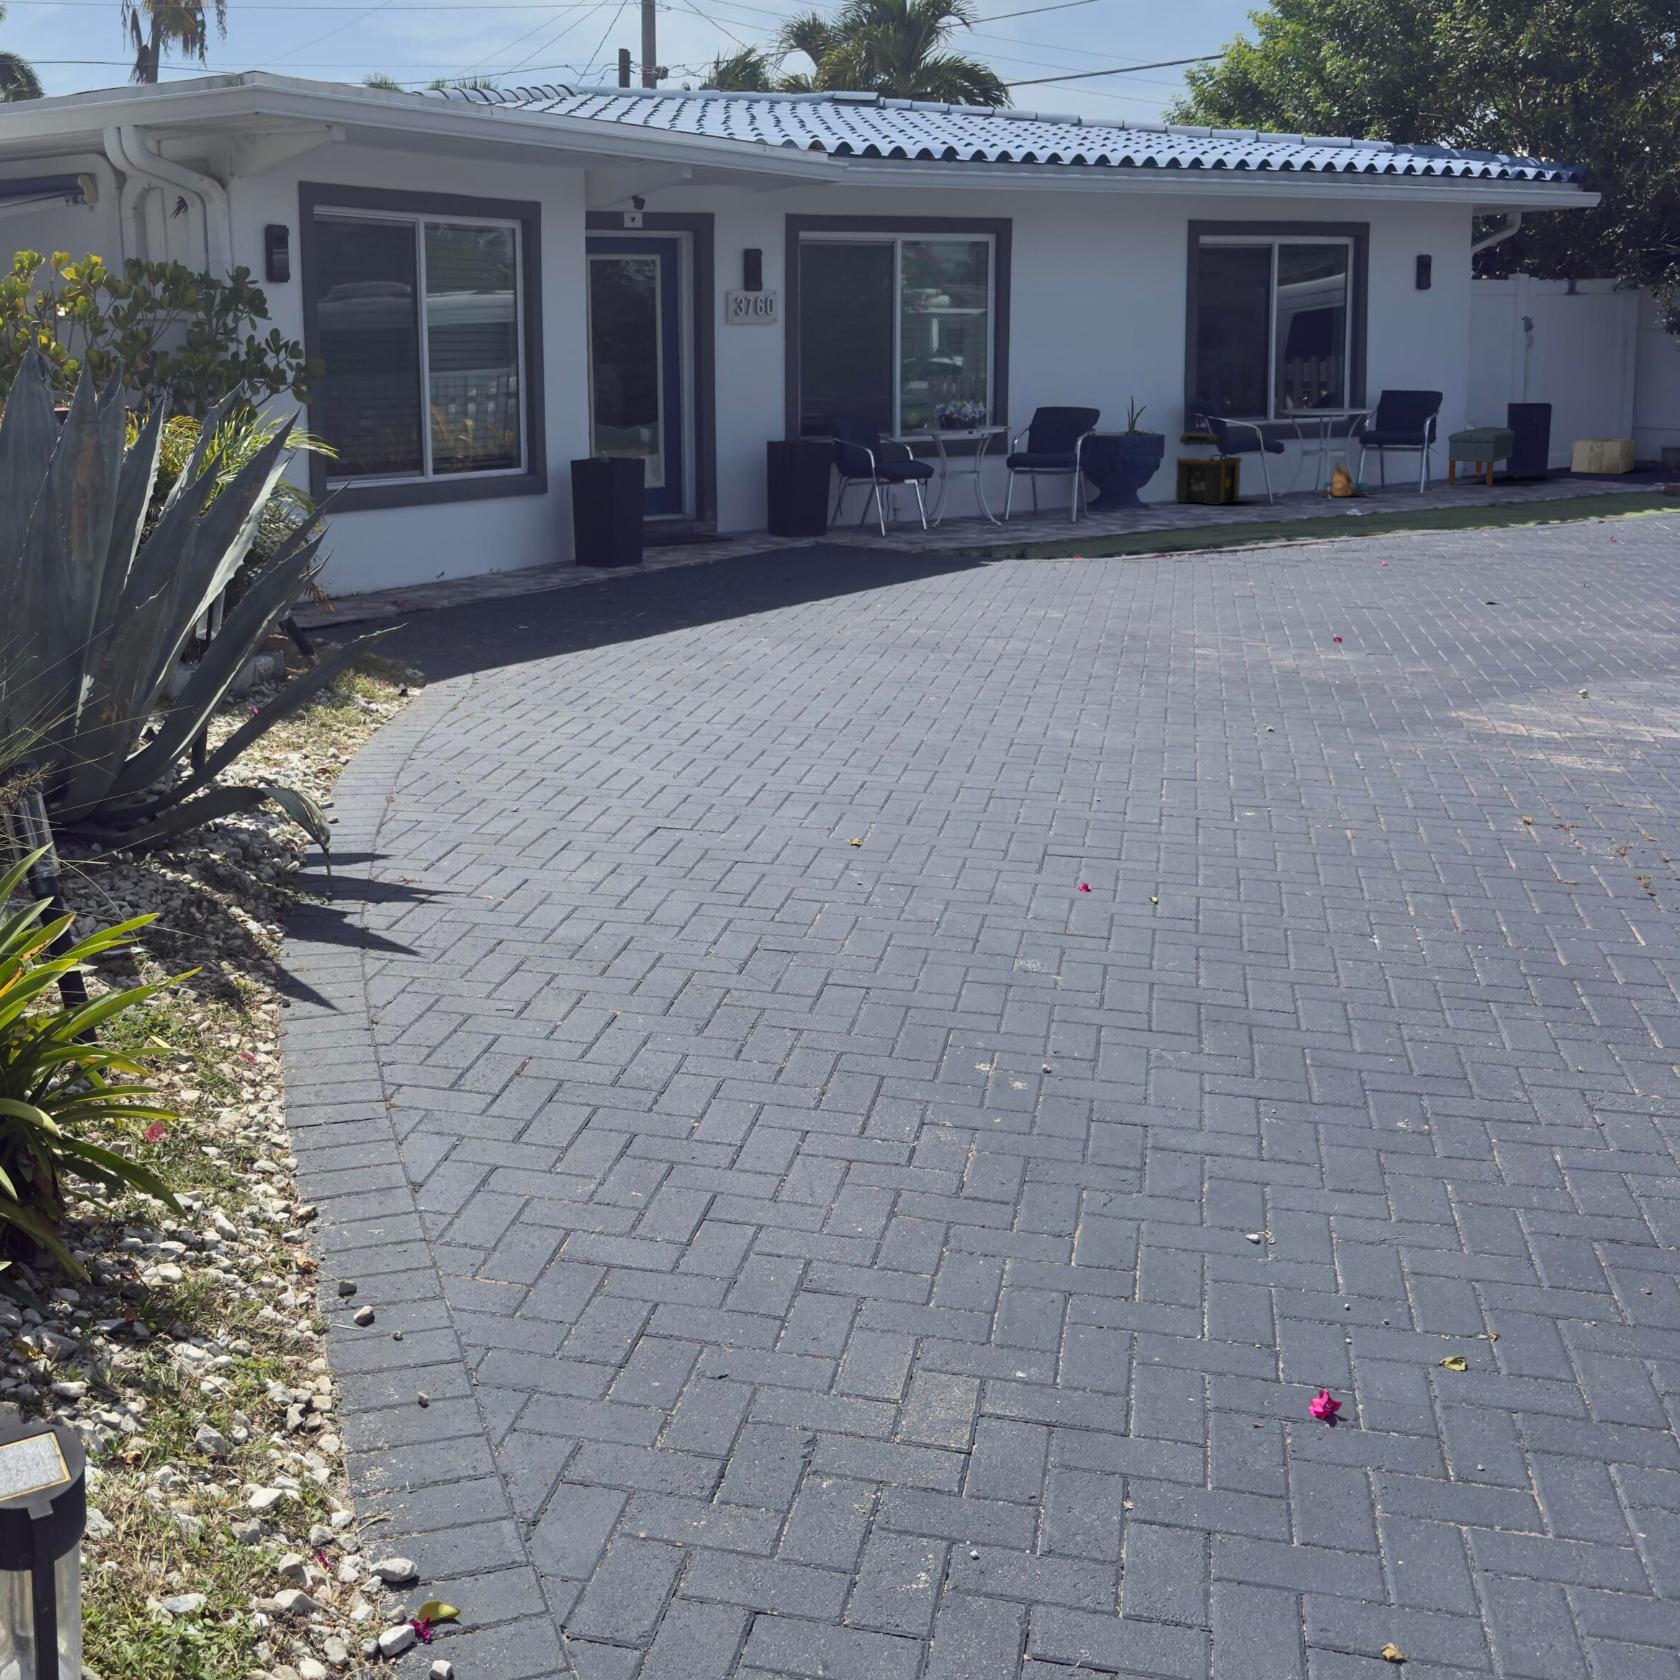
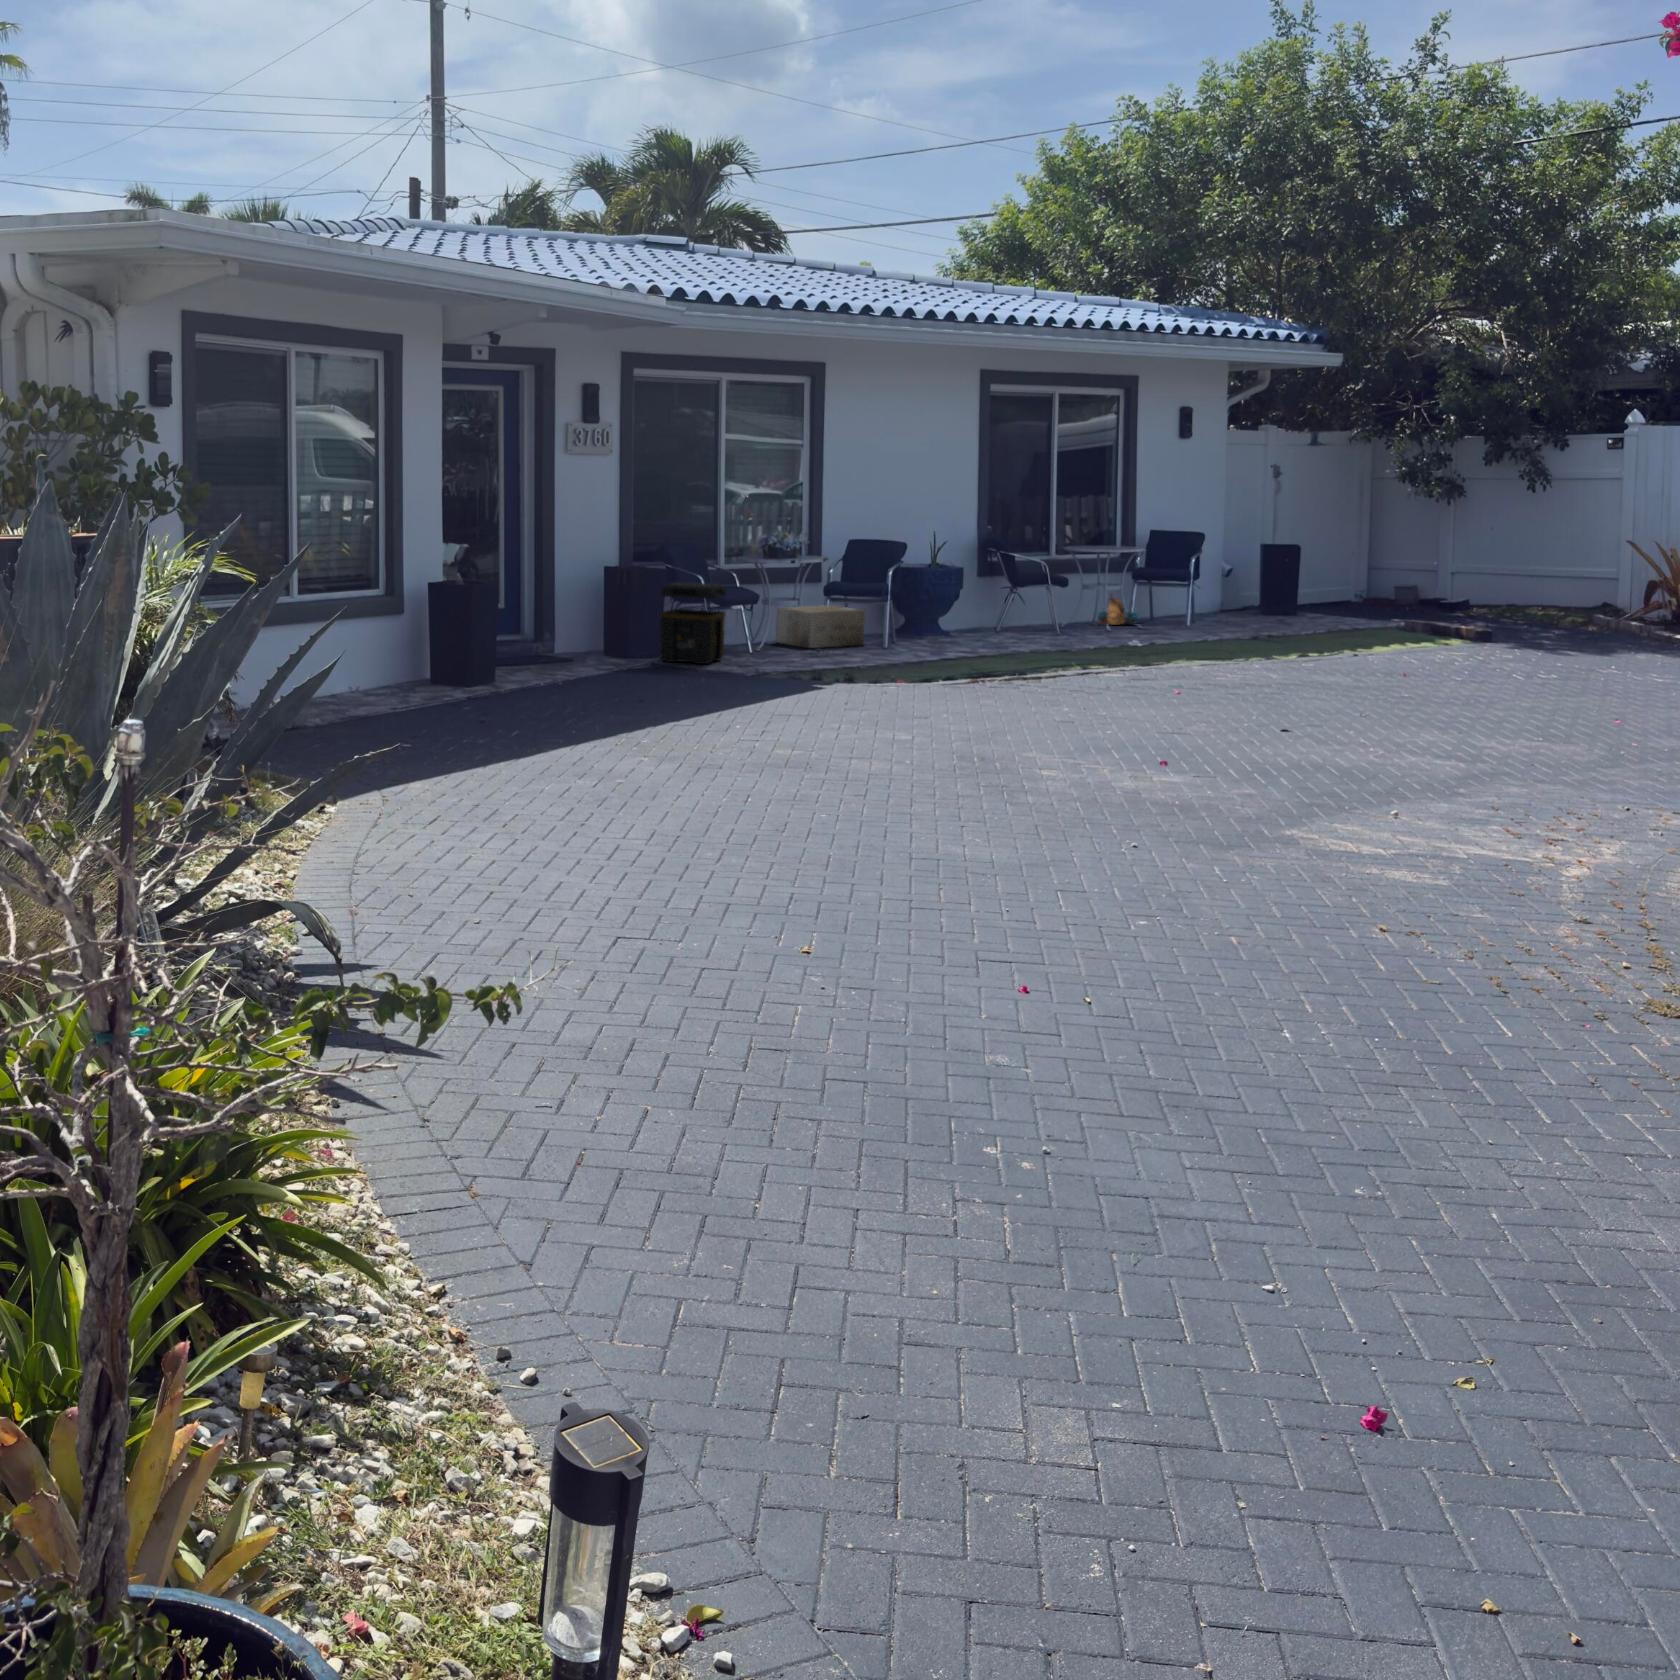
bench: present [1448,427,1518,487] -> none [1205,563,1268,618]
toolbox: present [1175,431,1242,505] -> present [659,582,726,664]
cardboard box: present [1571,438,1635,474] -> present [776,605,865,648]

